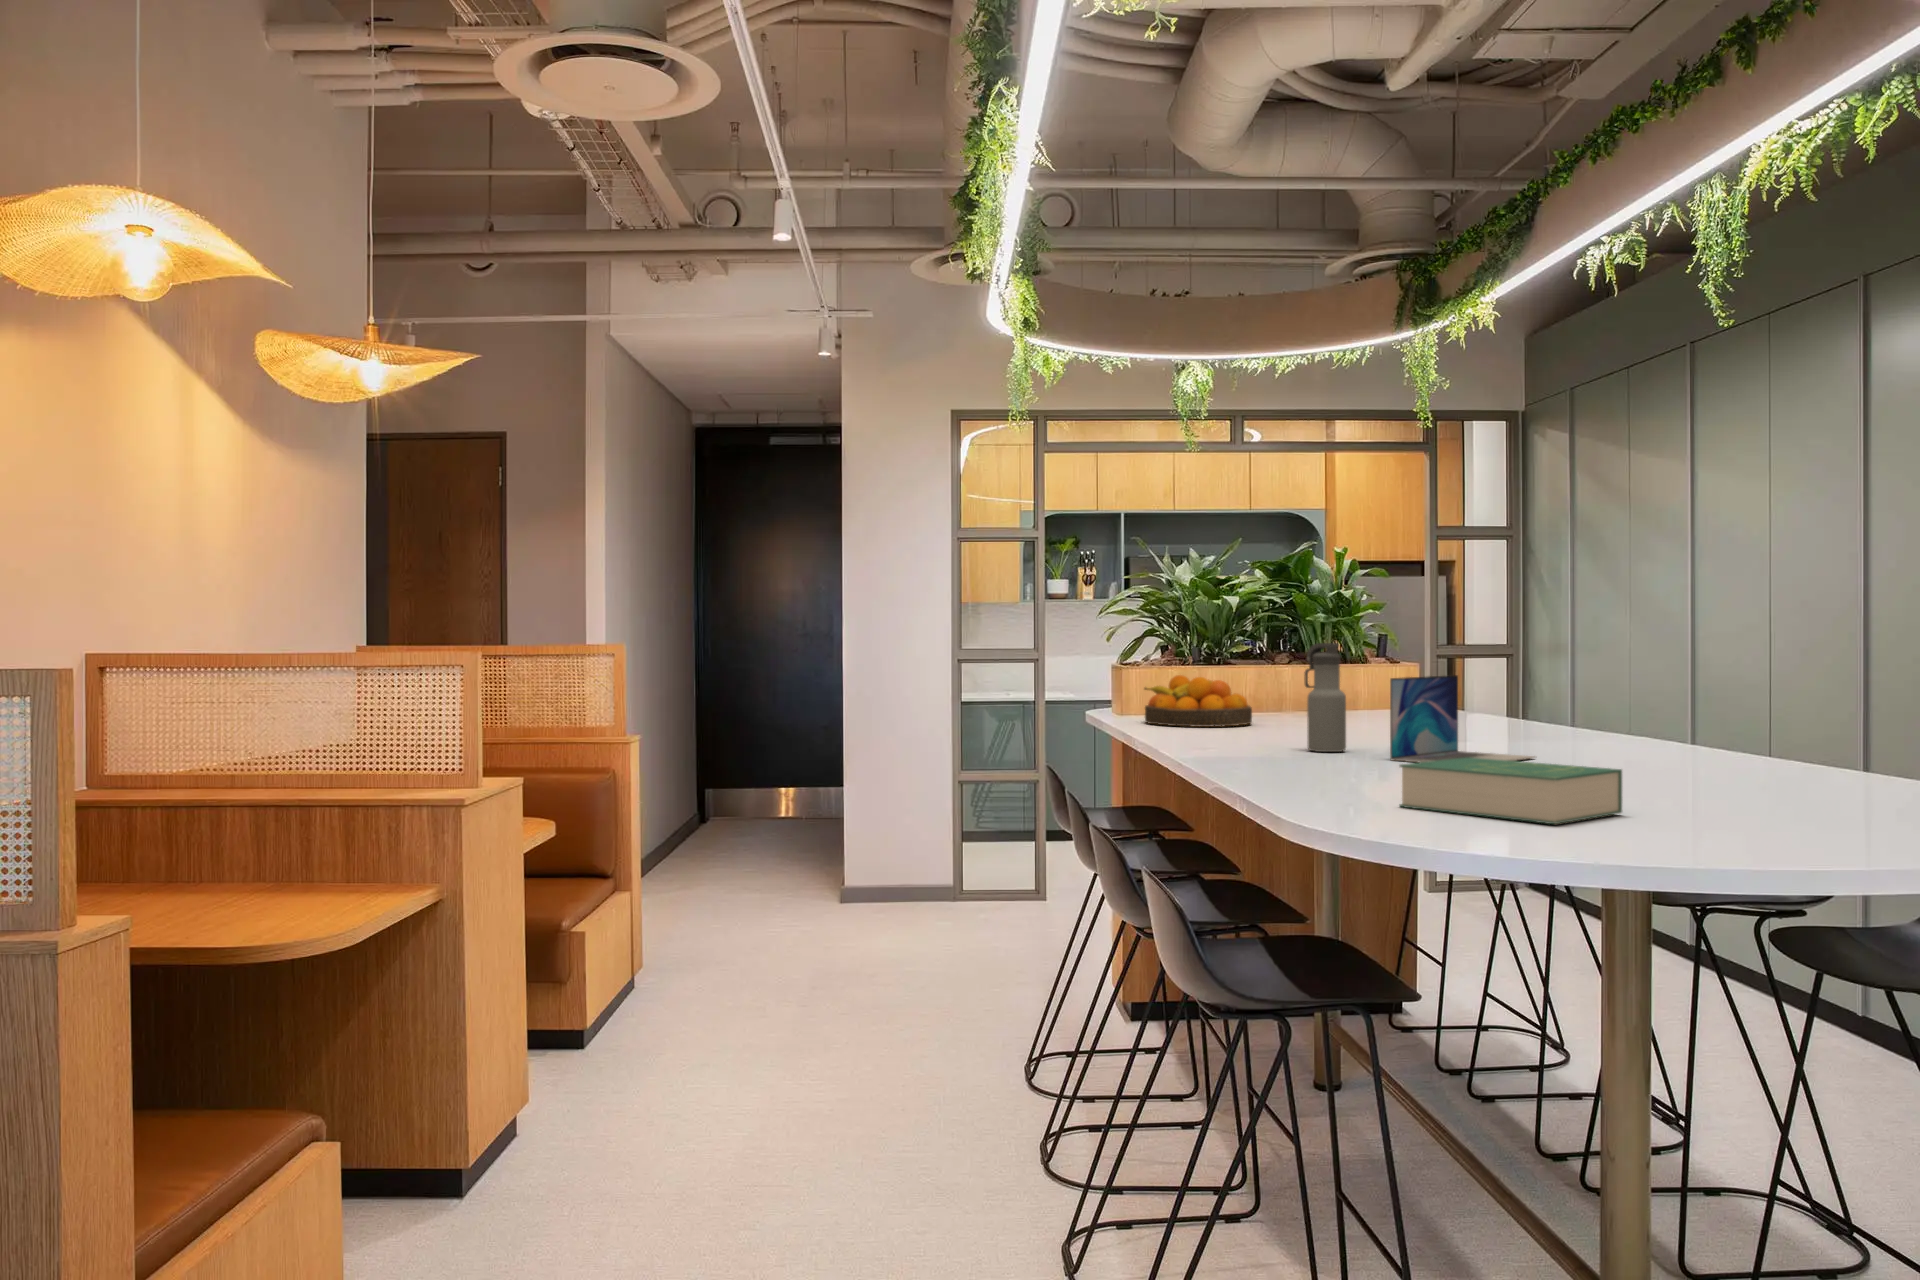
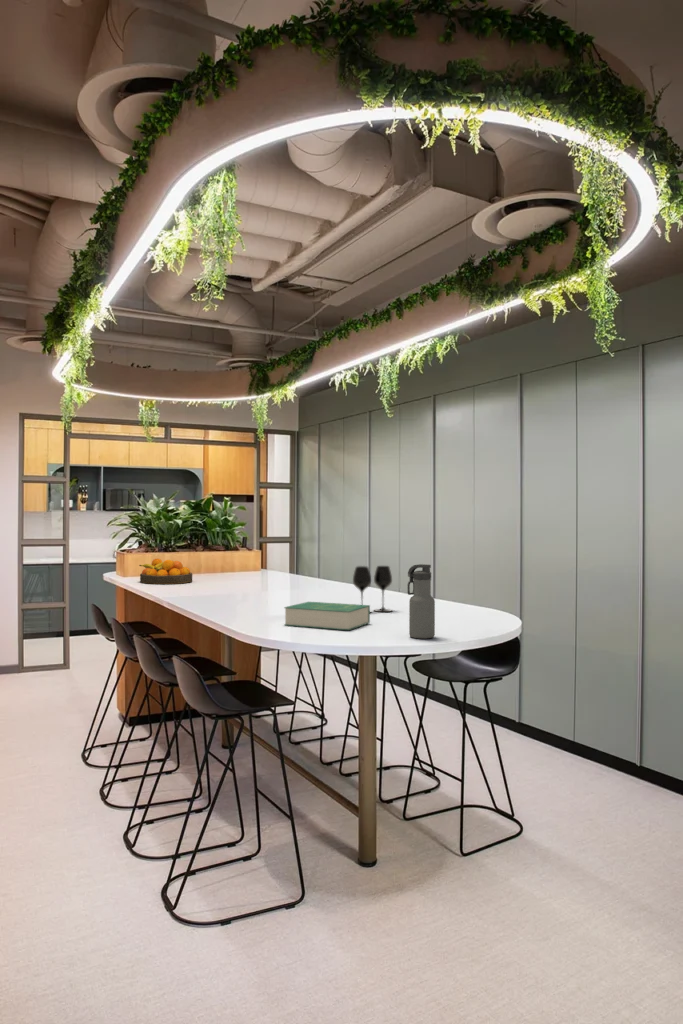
water bottle: present [1304,643,1346,752] -> present [408,564,435,639]
laptop: present [1390,675,1535,762] -> none [266,560,324,602]
wine glass: none [1590,680,1703,794] -> present [353,566,392,612]

